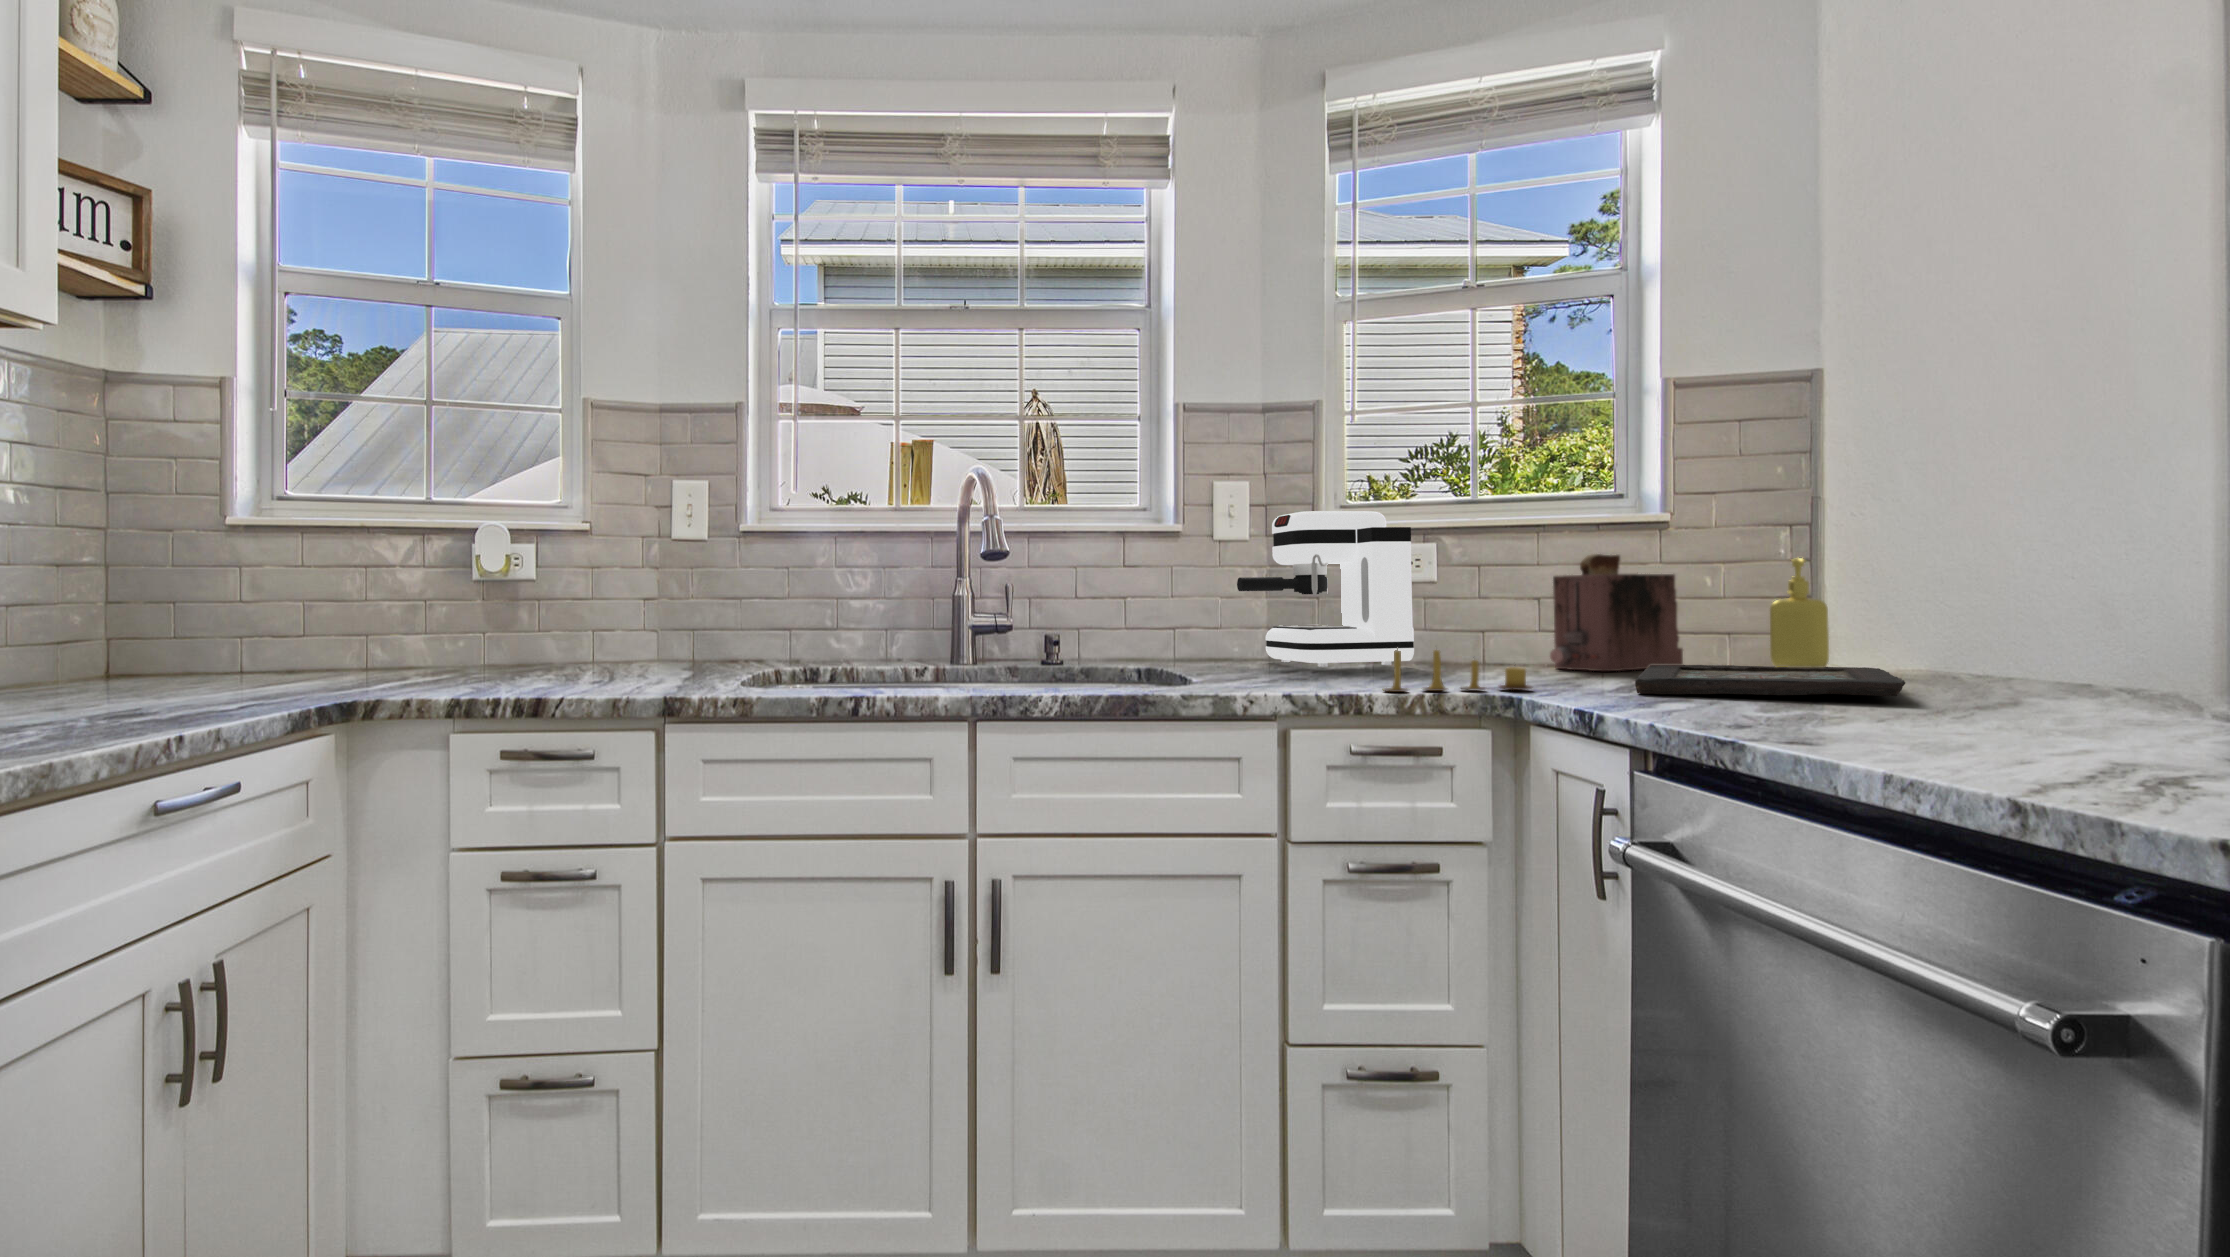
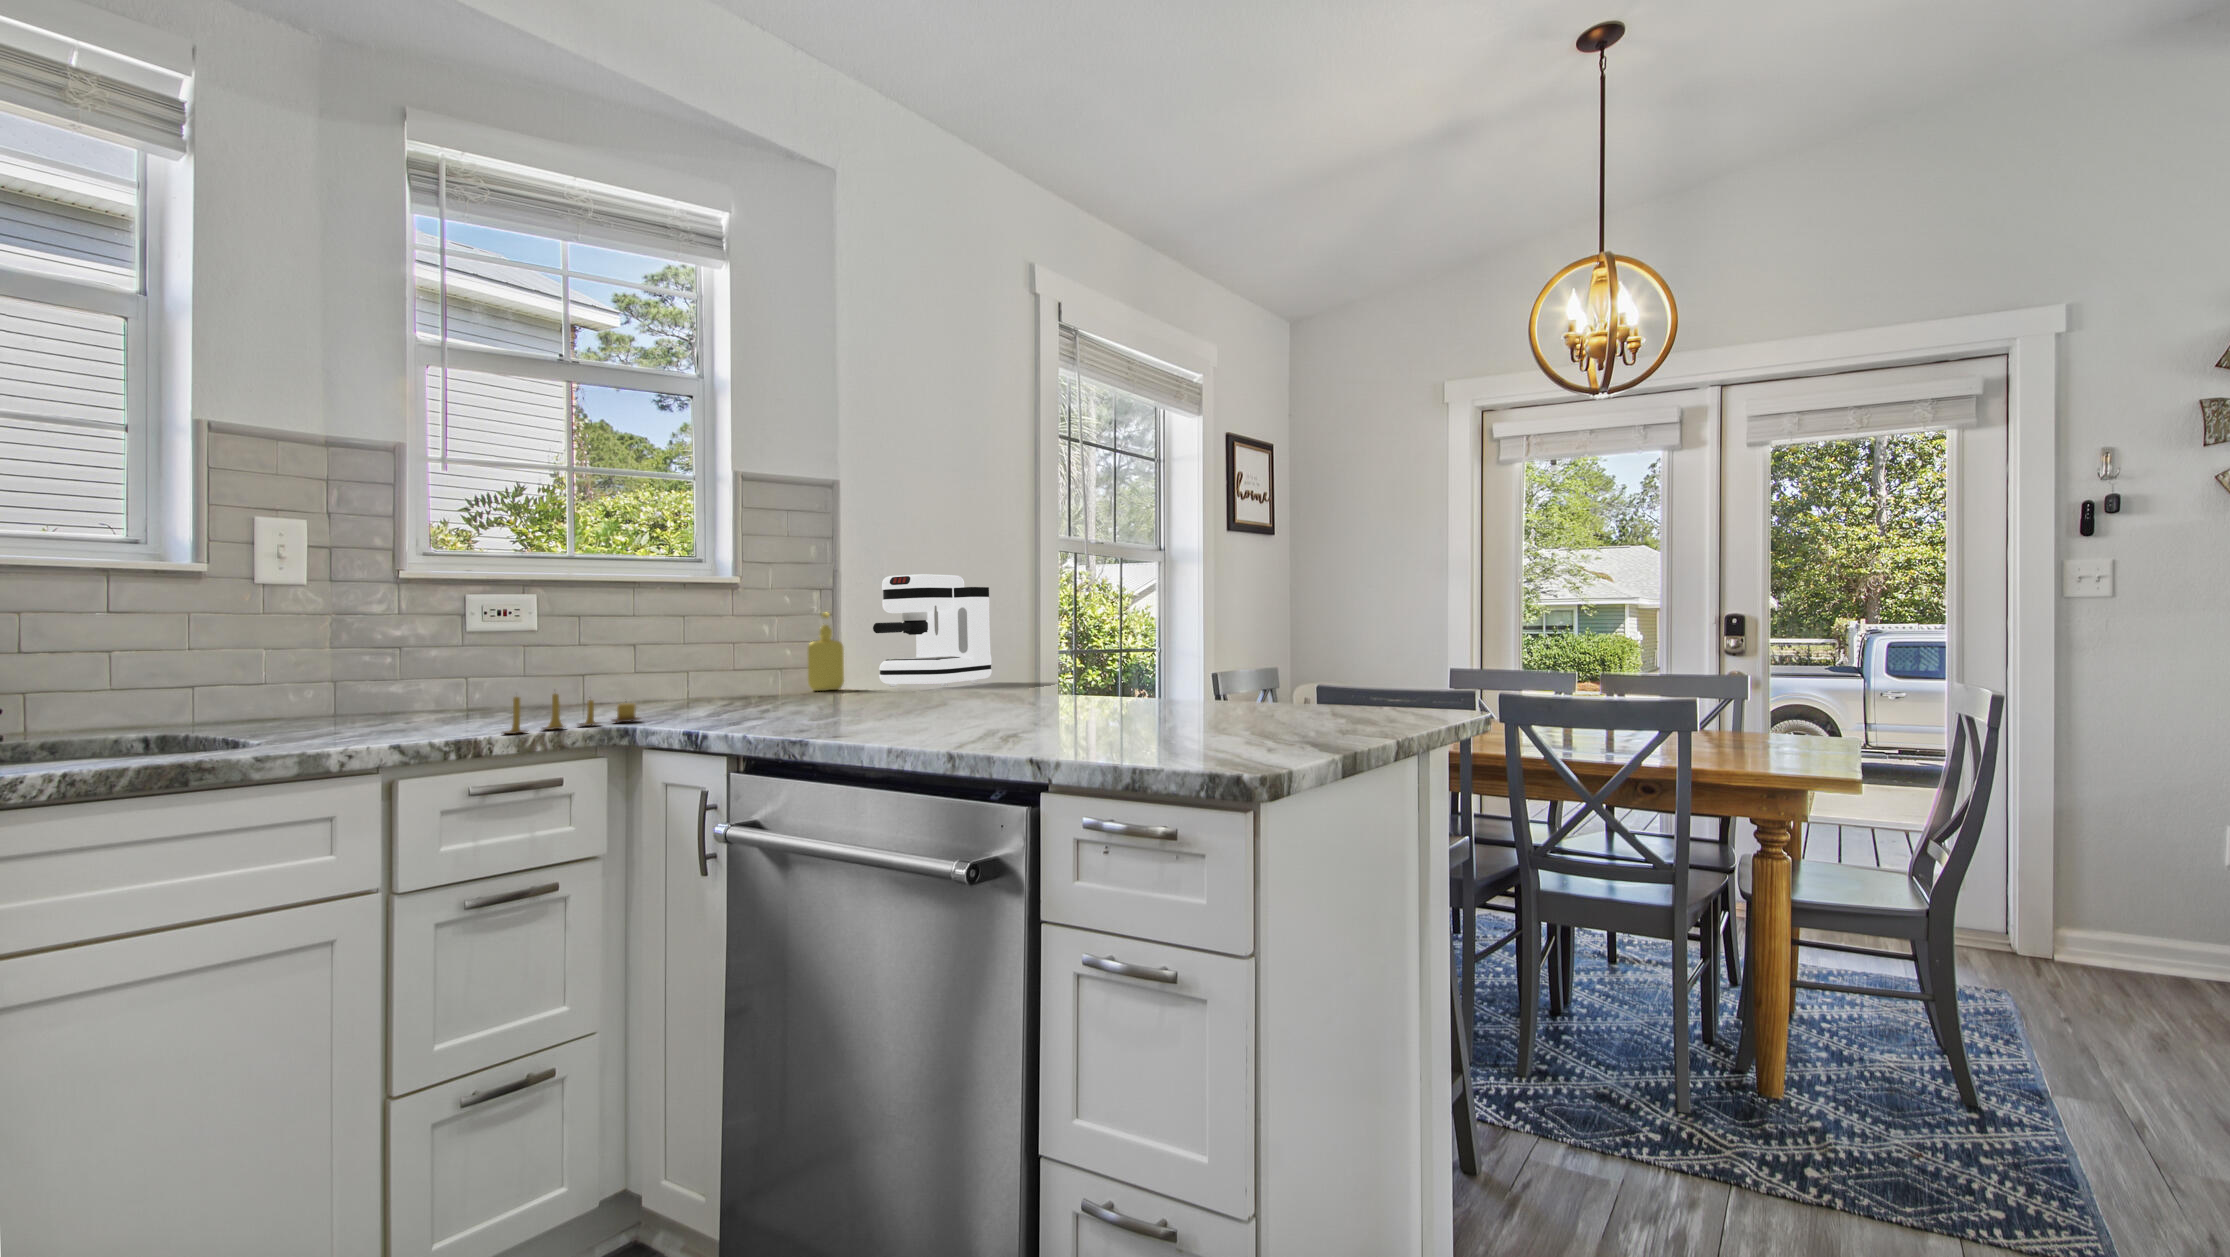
coffee maker: present [1237,511,1414,667] -> present [873,574,992,686]
toaster: present [1550,554,1683,671] -> none [646,609,749,702]
decorative tray: present [1635,665,1905,696] -> none [723,685,892,715]

